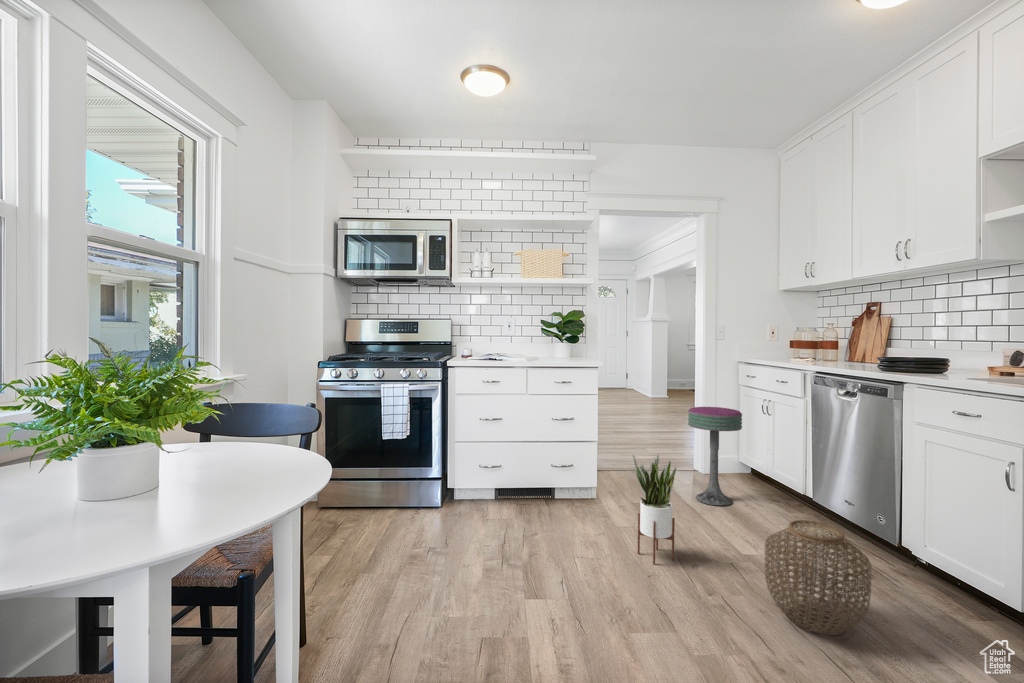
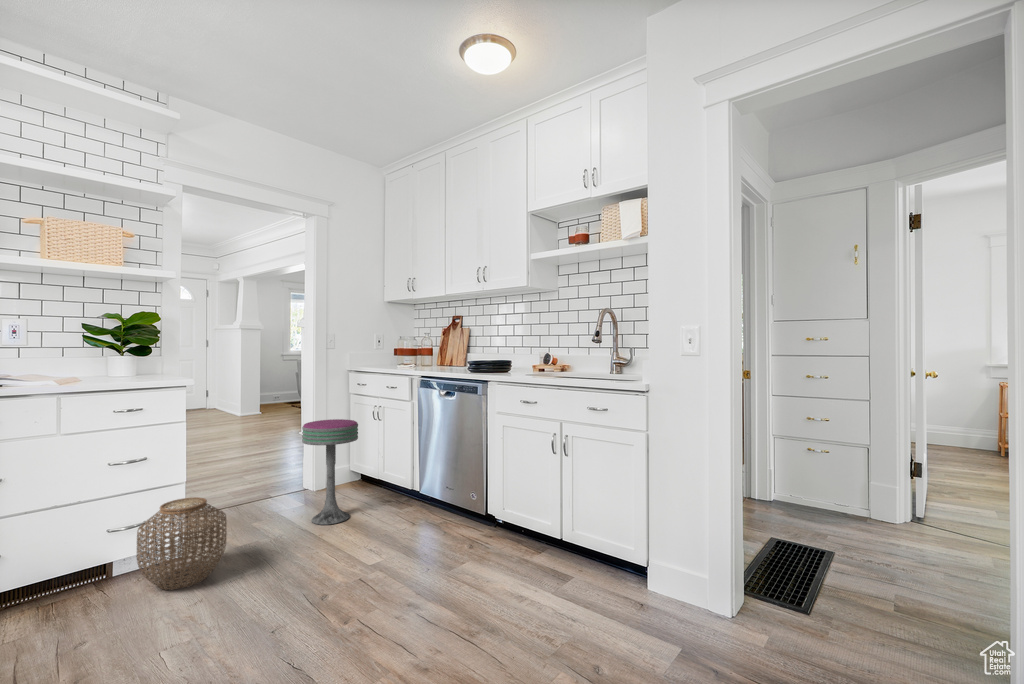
potted plant: present [633,454,676,564] -> none [247,483,301,615]
woven basket: present [765,520,871,635] -> present [137,497,227,590]

